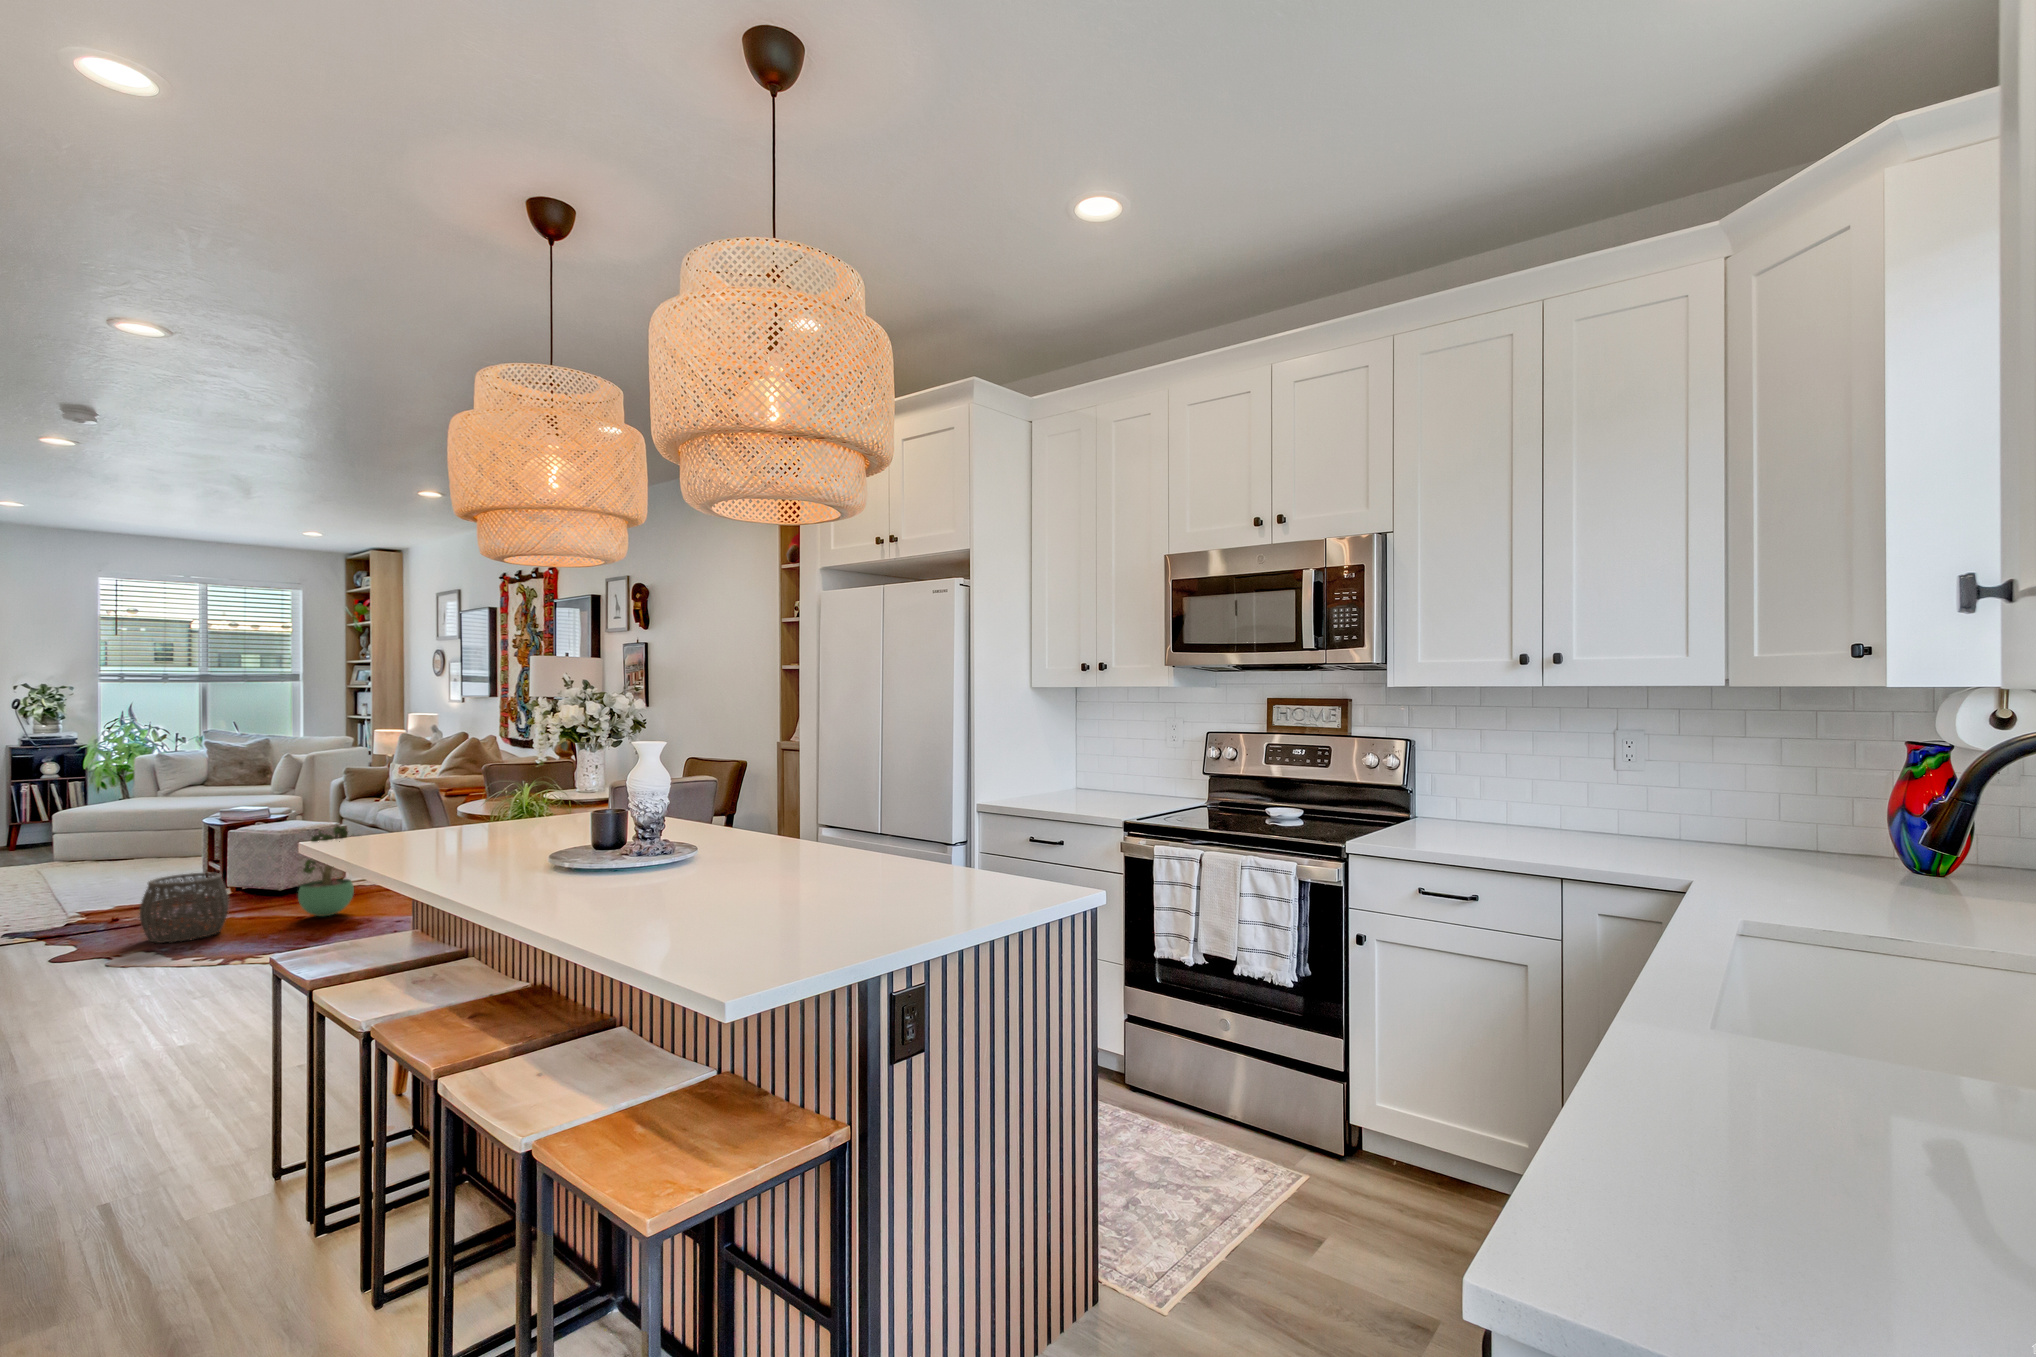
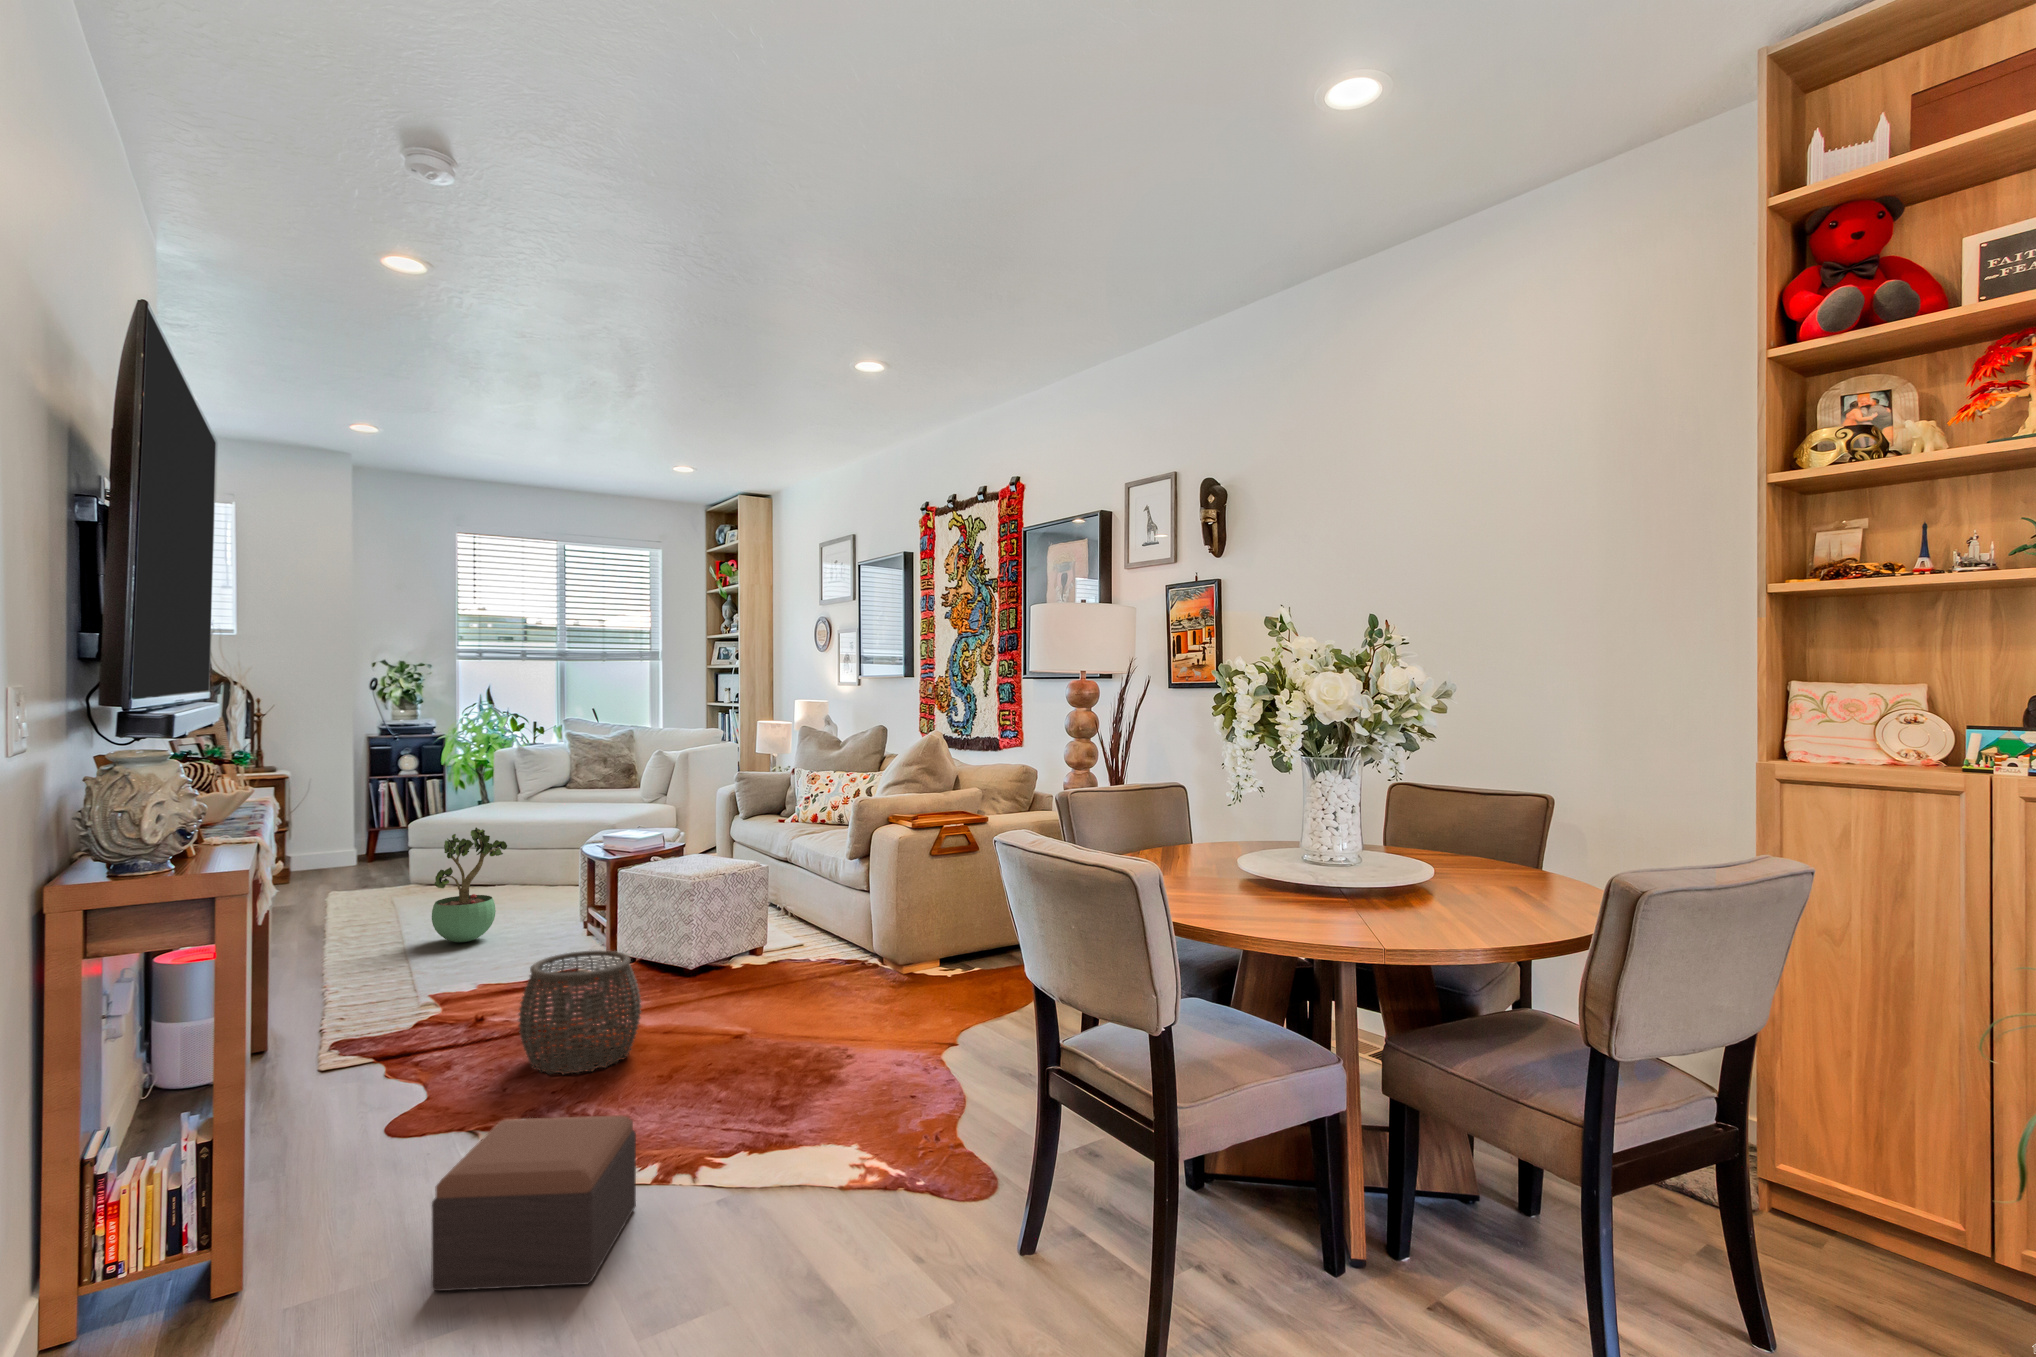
potted plant: present [298,826,354,916] -> present [432,828,507,942]
footstool: none [75,934,204,1013] -> present [431,1116,636,1291]

